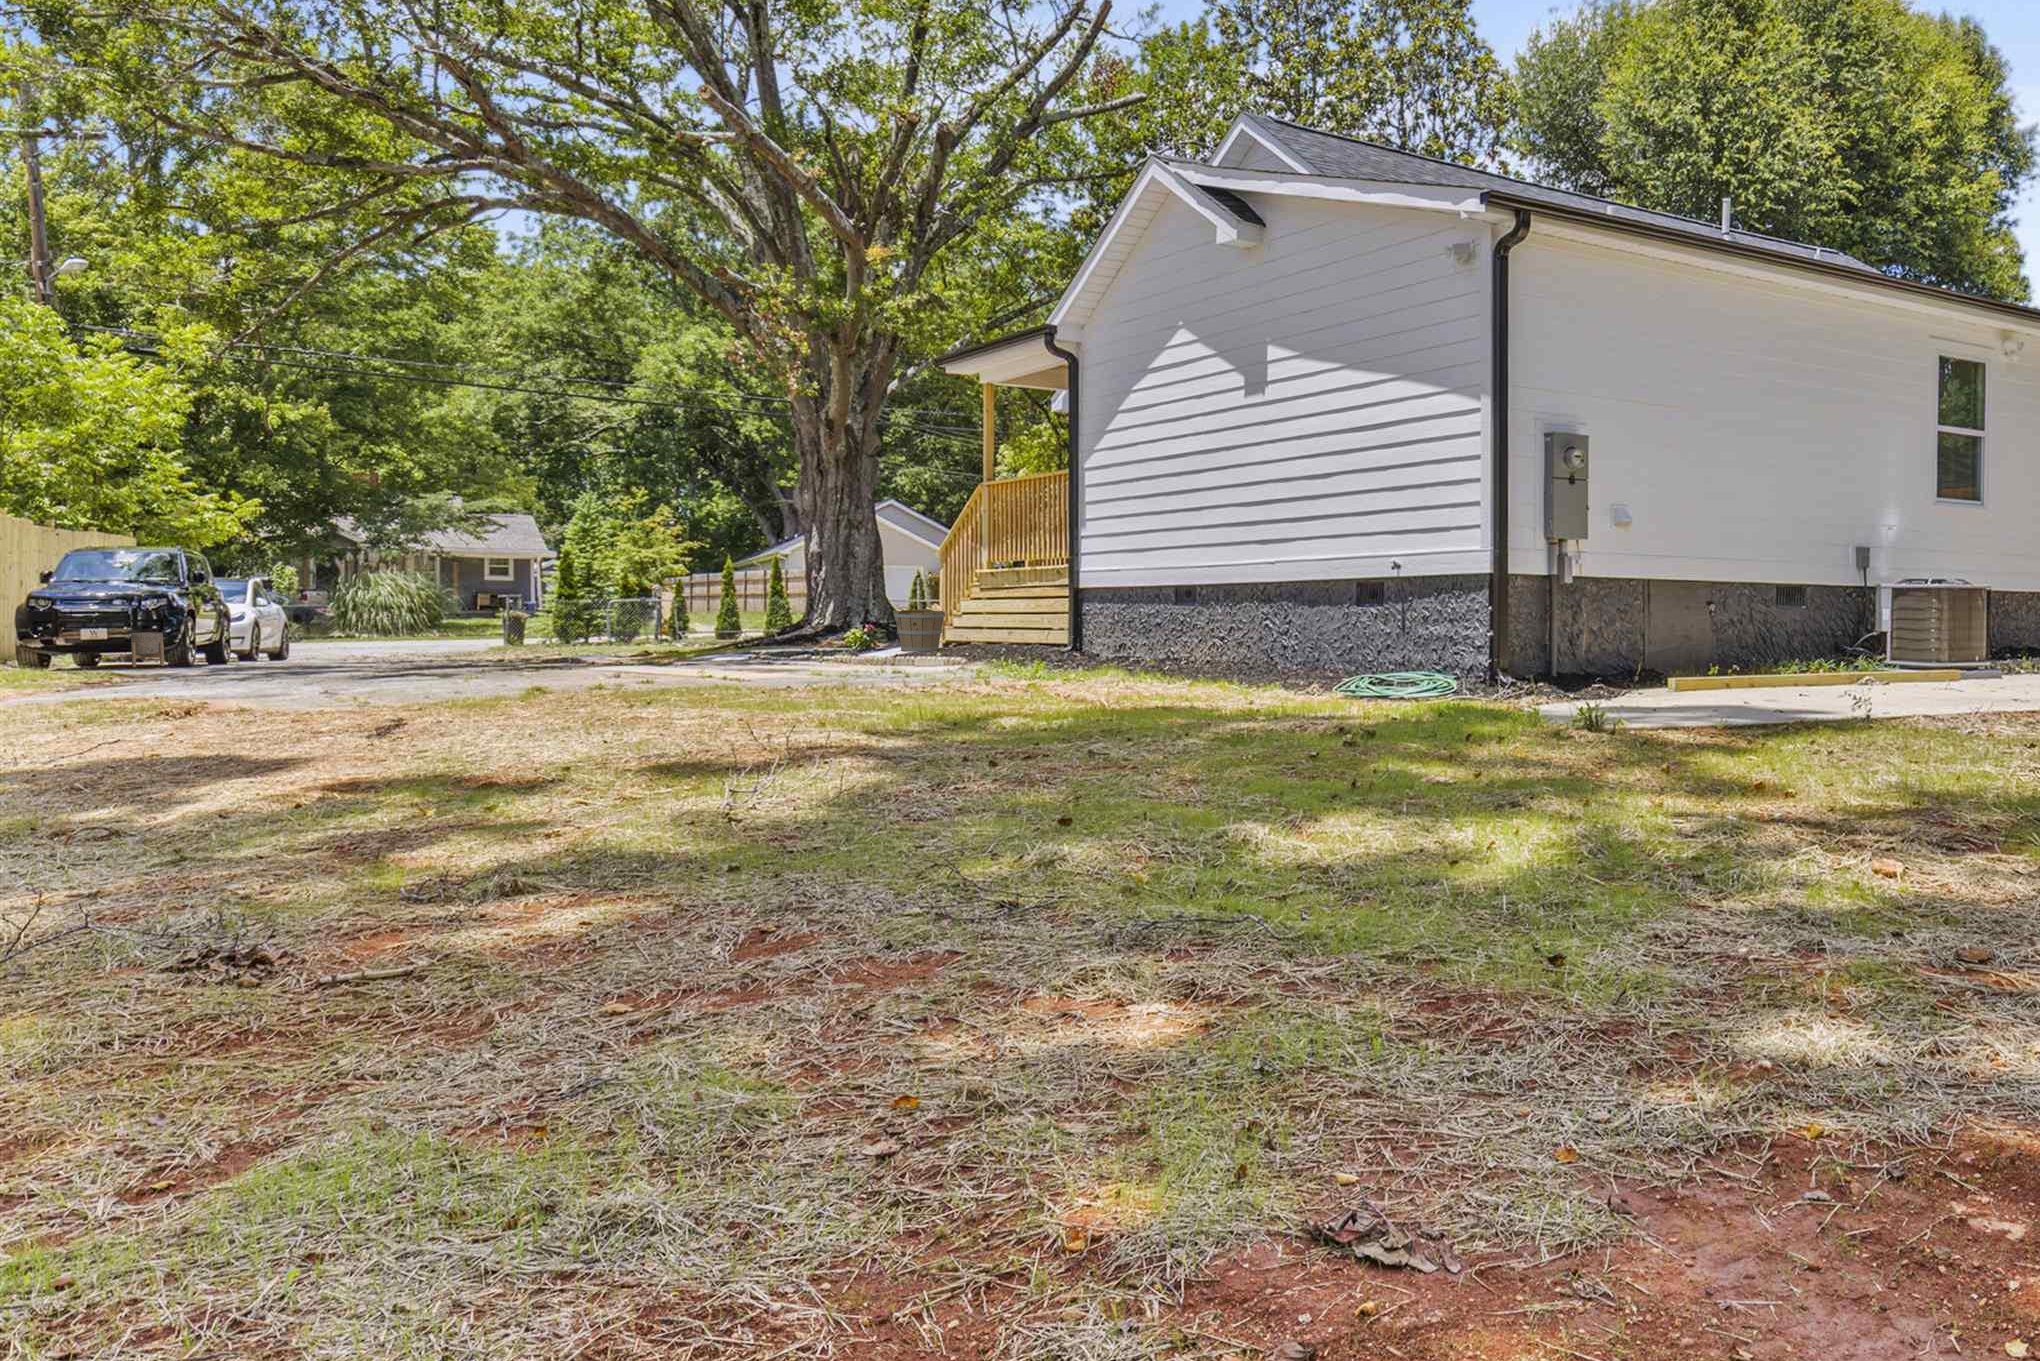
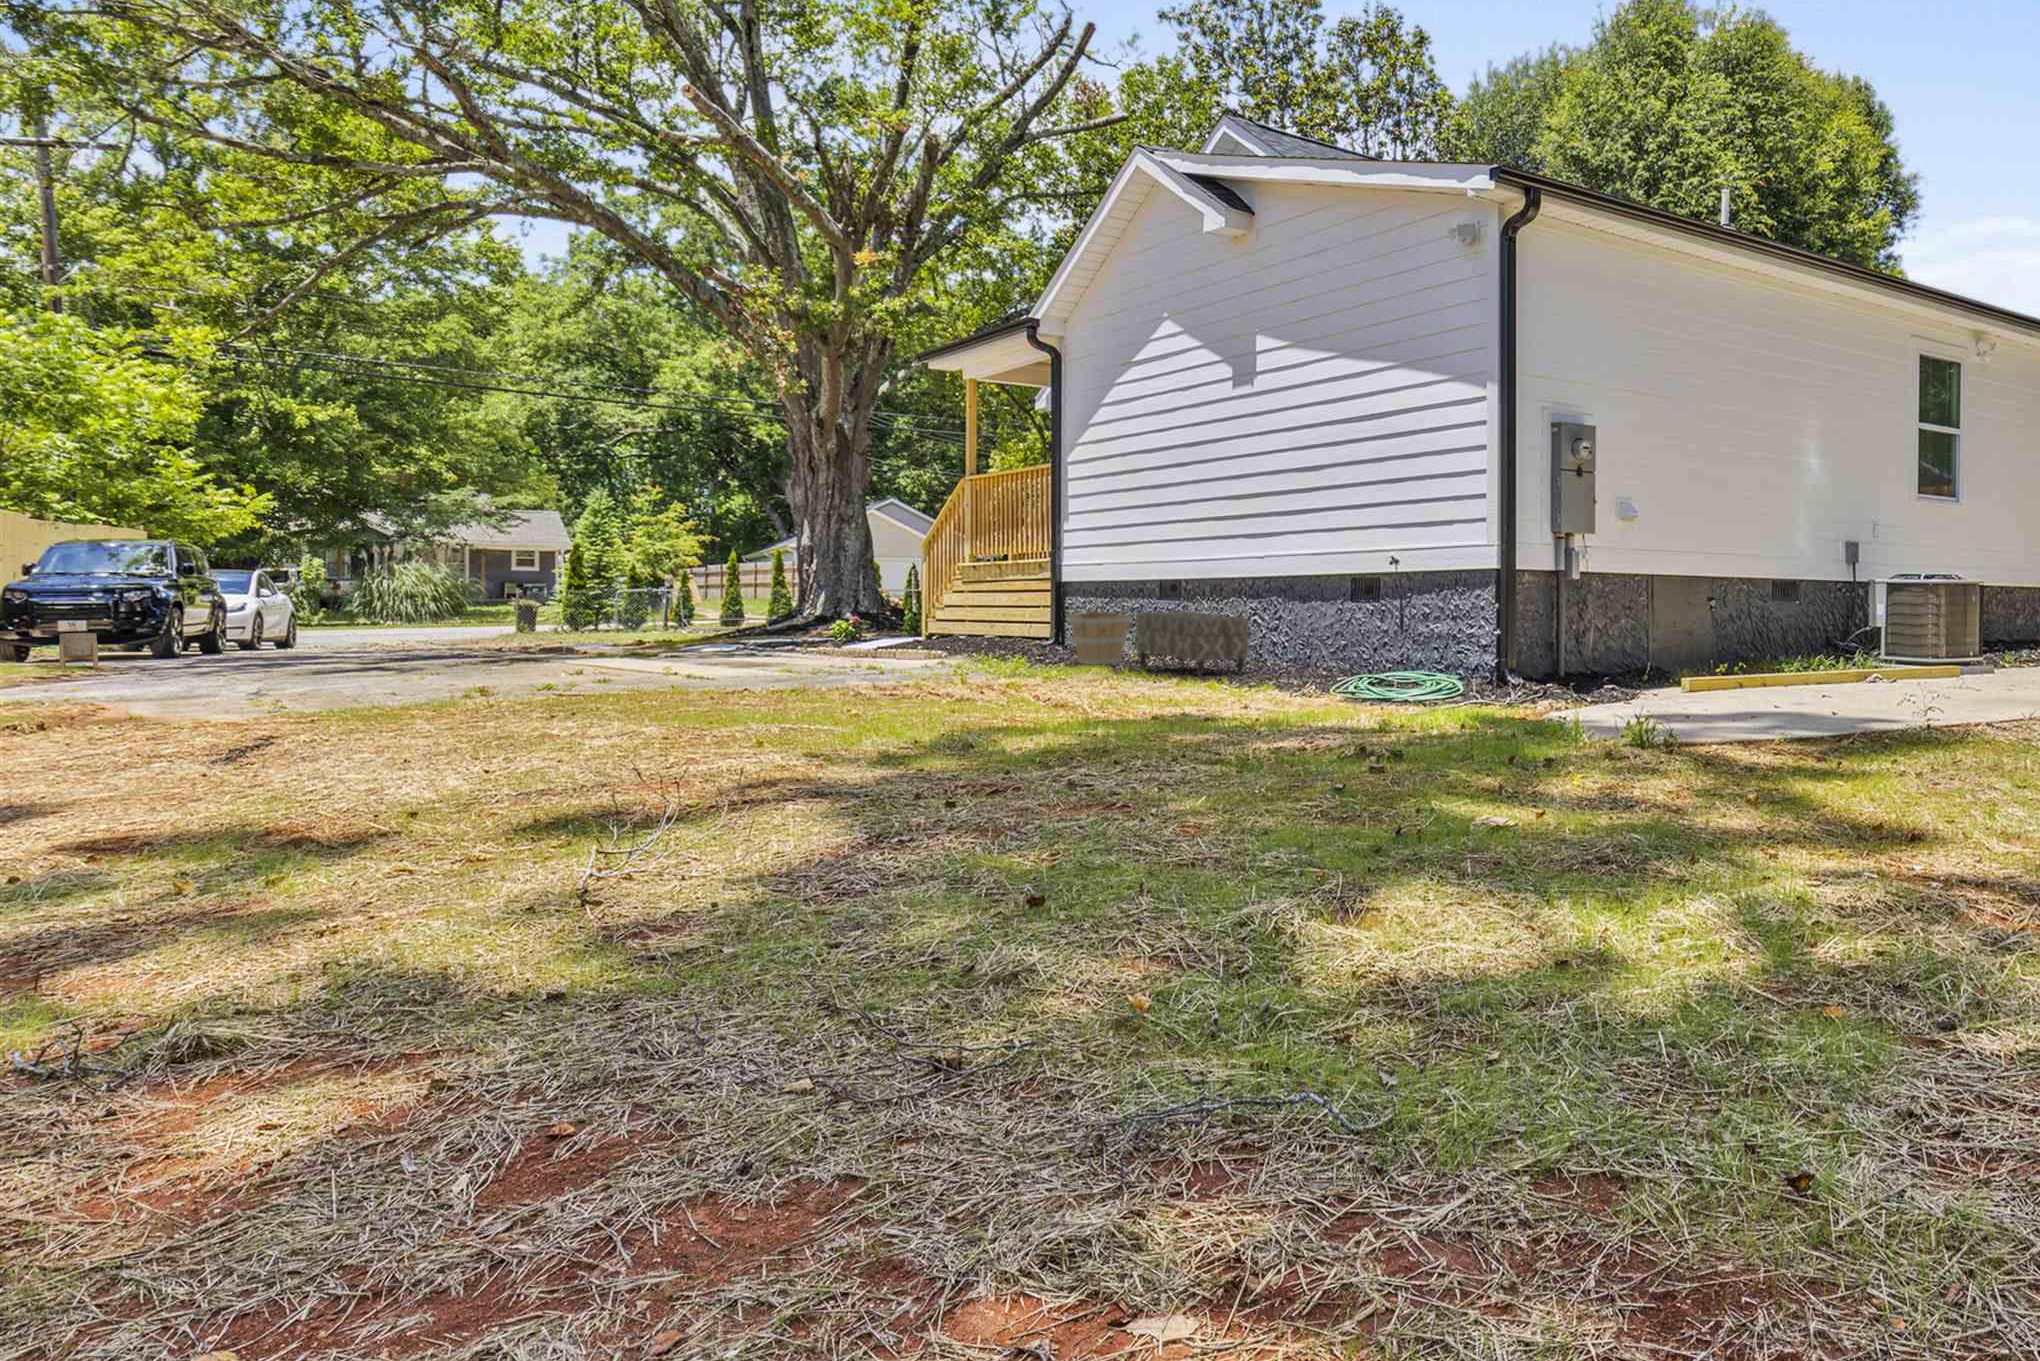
wooden bucket: present [893,609,946,652] -> present [1069,611,1131,664]
bench: none [1149,615,1258,680] -> present [1135,611,1249,677]

